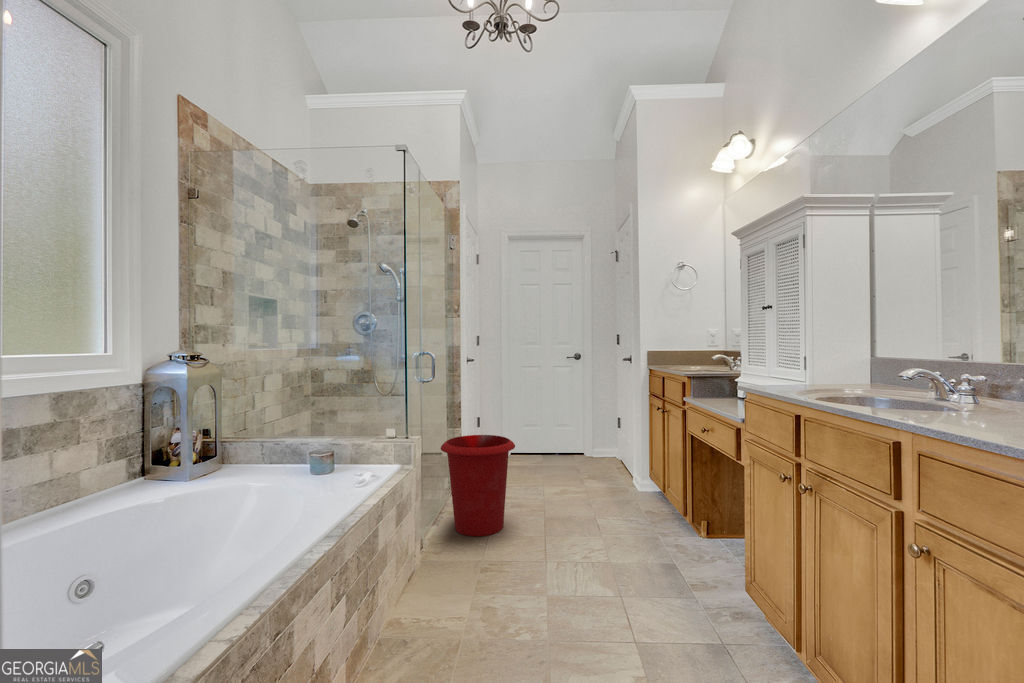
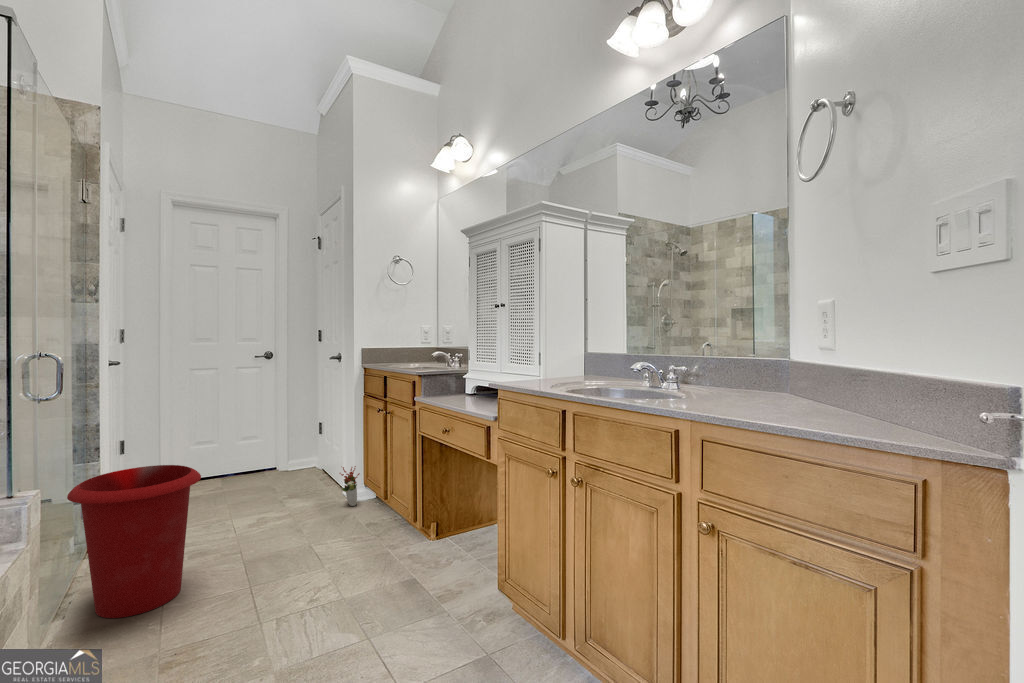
decorative plant: none [626,457,645,495] -> present [340,466,360,506]

